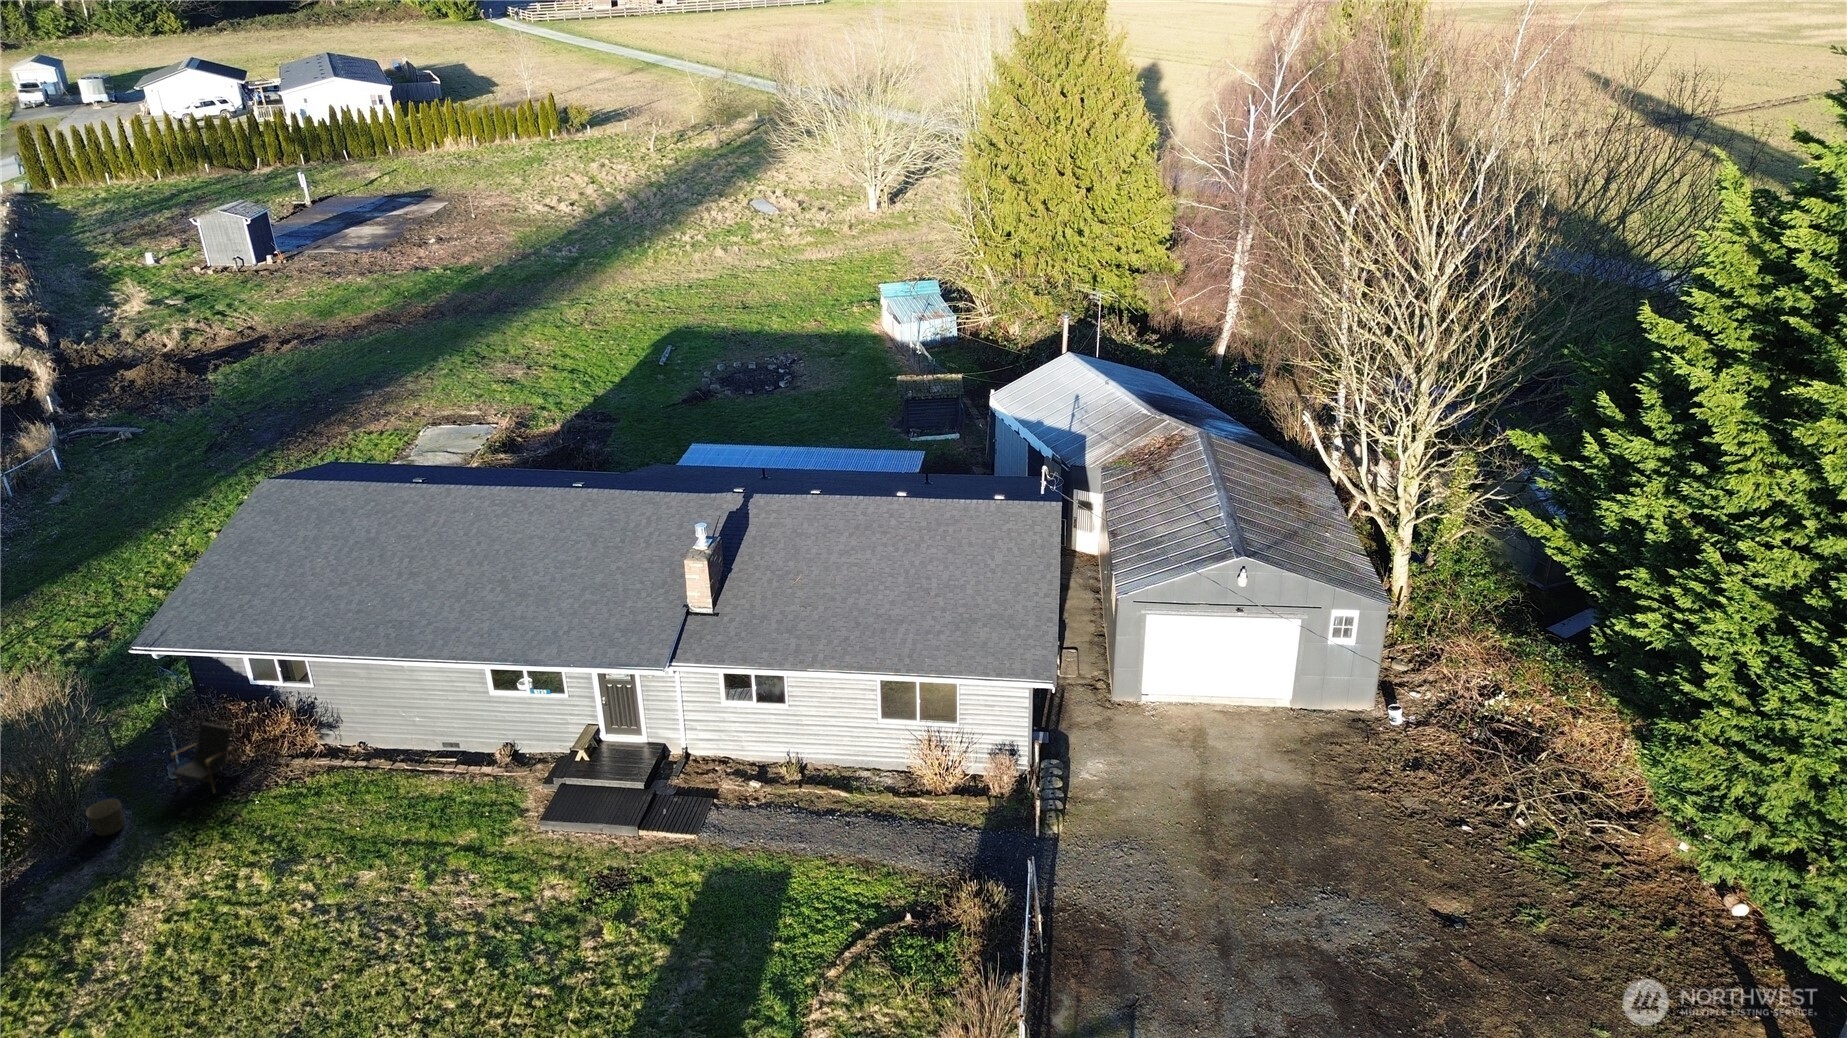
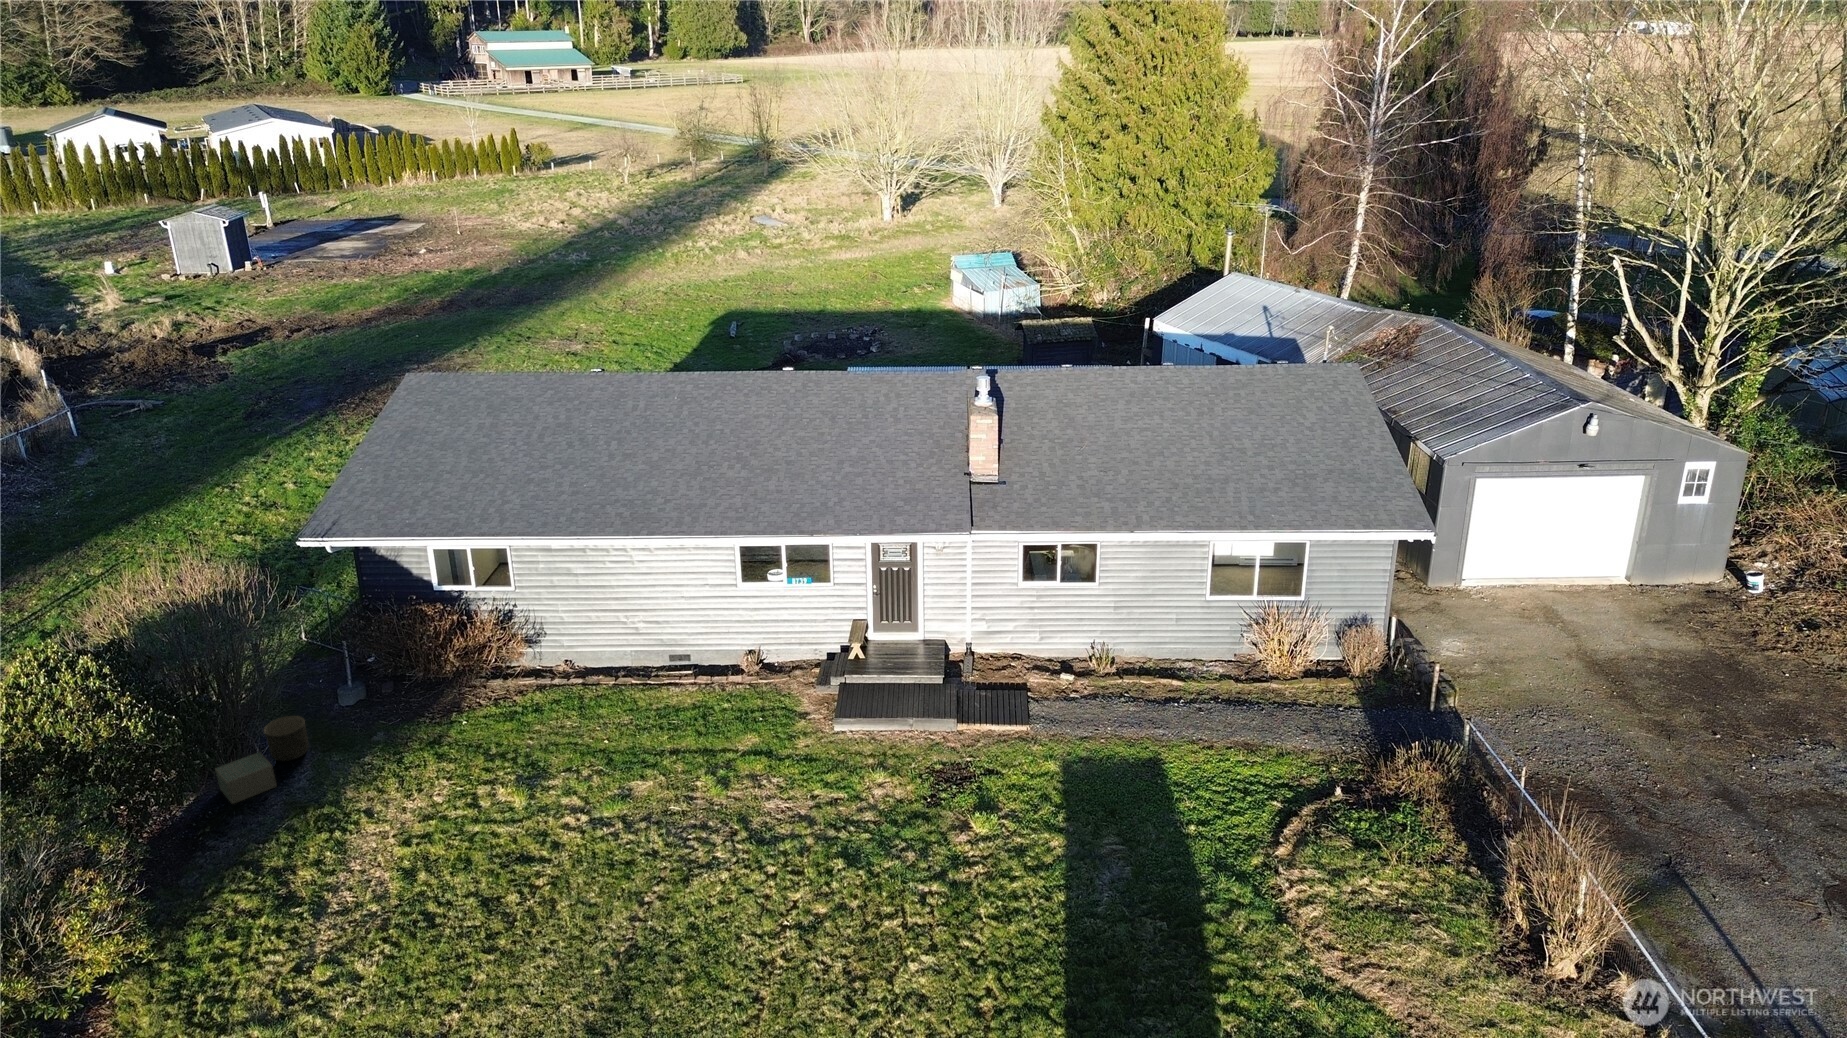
lounge chair: present [171,723,240,793] -> none [356,630,433,713]
storage box: none [41,831,91,875] -> present [215,752,277,804]

